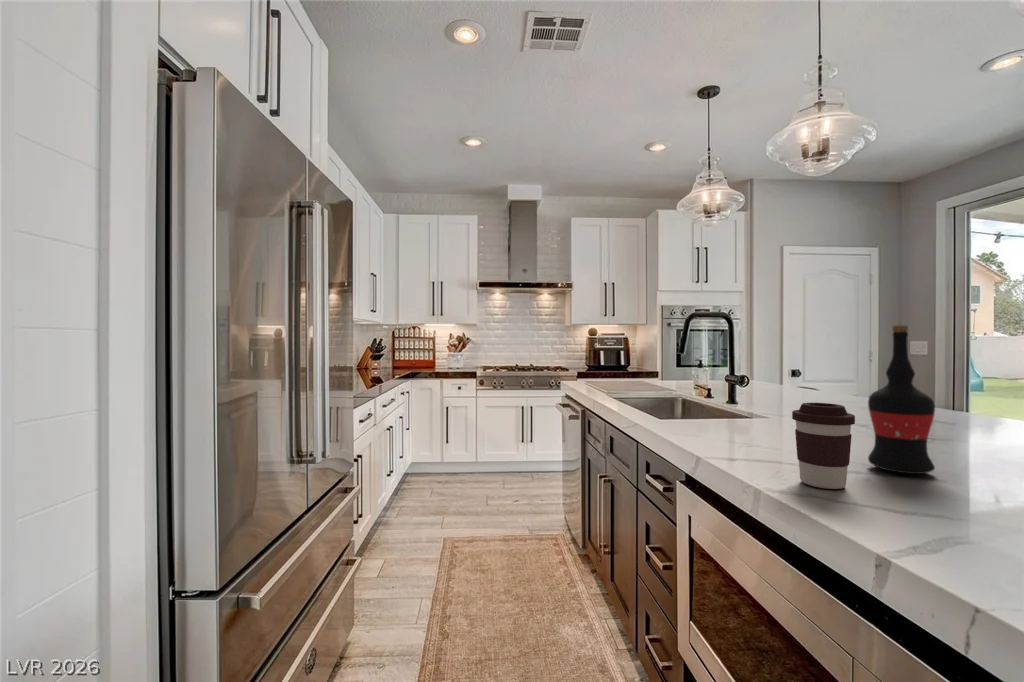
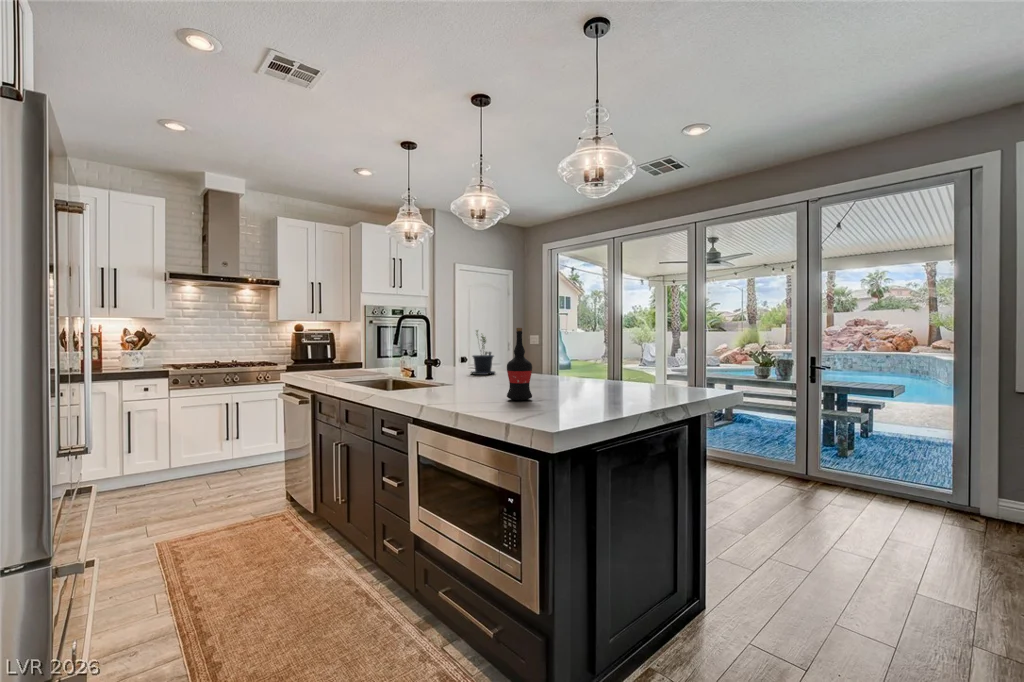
potted plant: none [799,332,847,402] -> present [471,330,495,375]
coffee cup: present [792,403,855,489] -> none [475,367,502,409]

